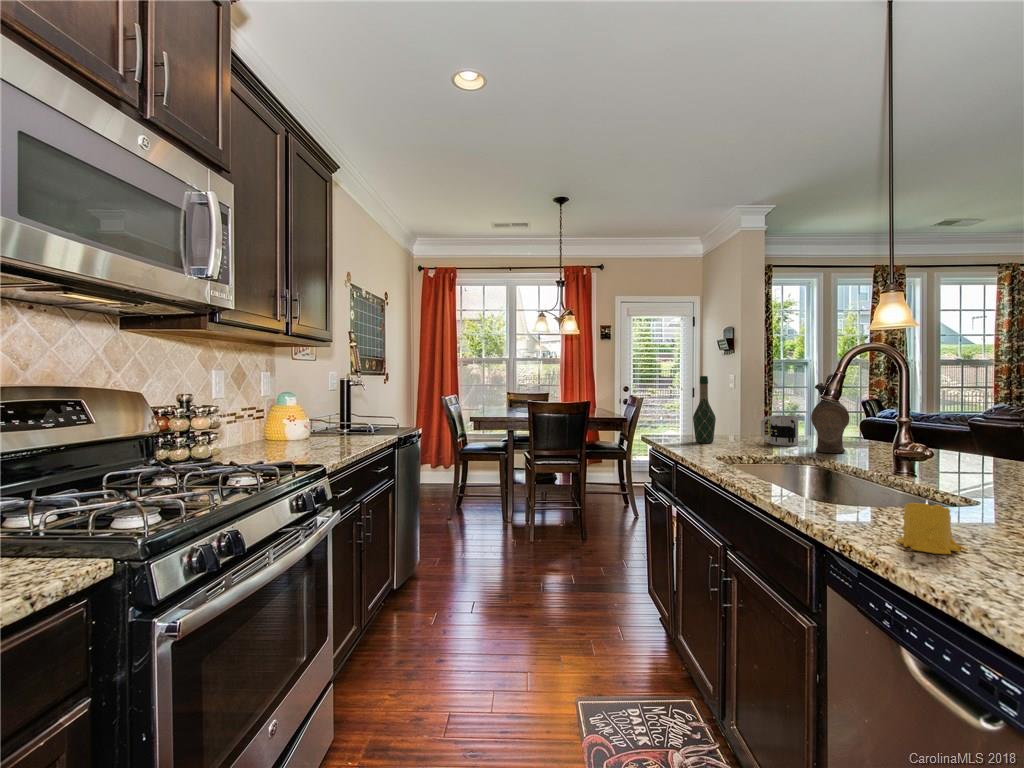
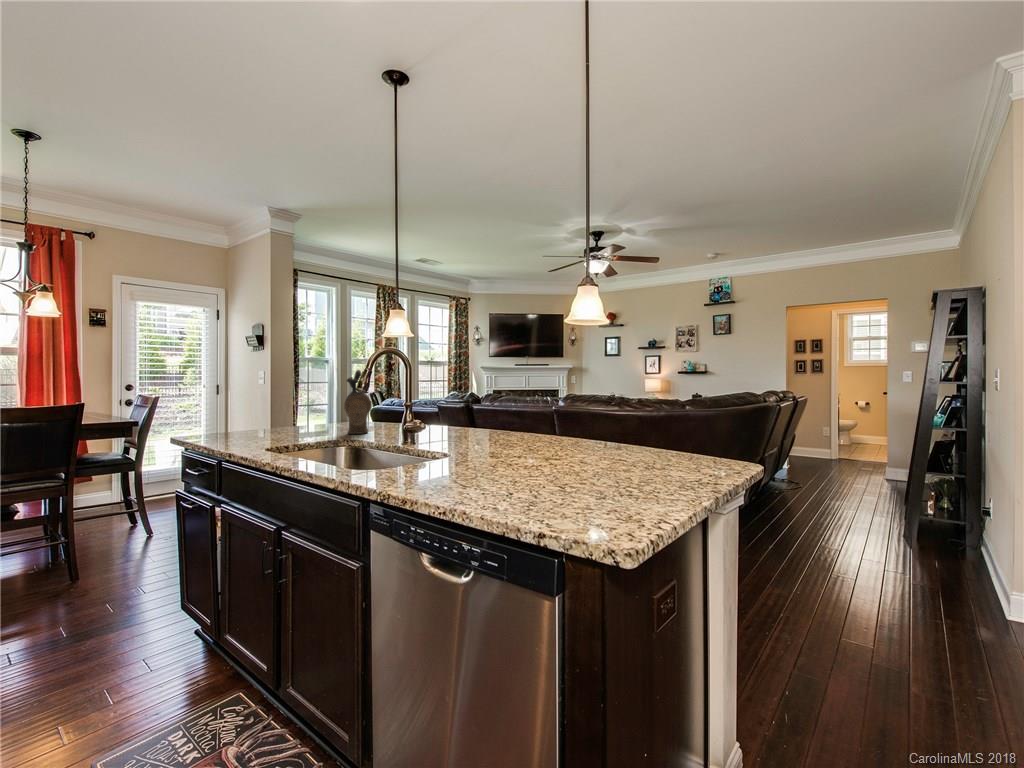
wine bottle: present [693,376,716,443] -> none [235,370,259,437]
mug: present [761,415,798,446] -> none [301,406,333,432]
candle: present [896,501,968,554] -> none [414,452,451,488]

